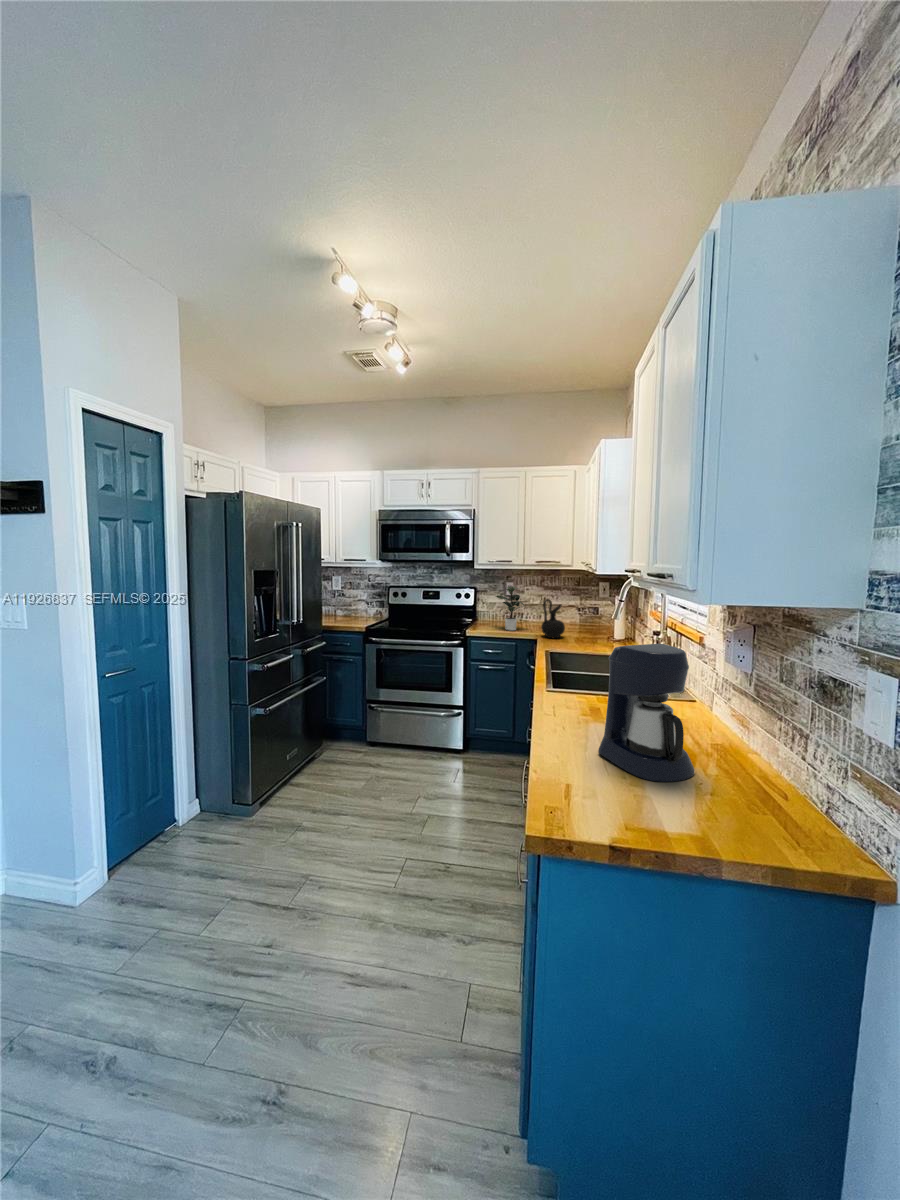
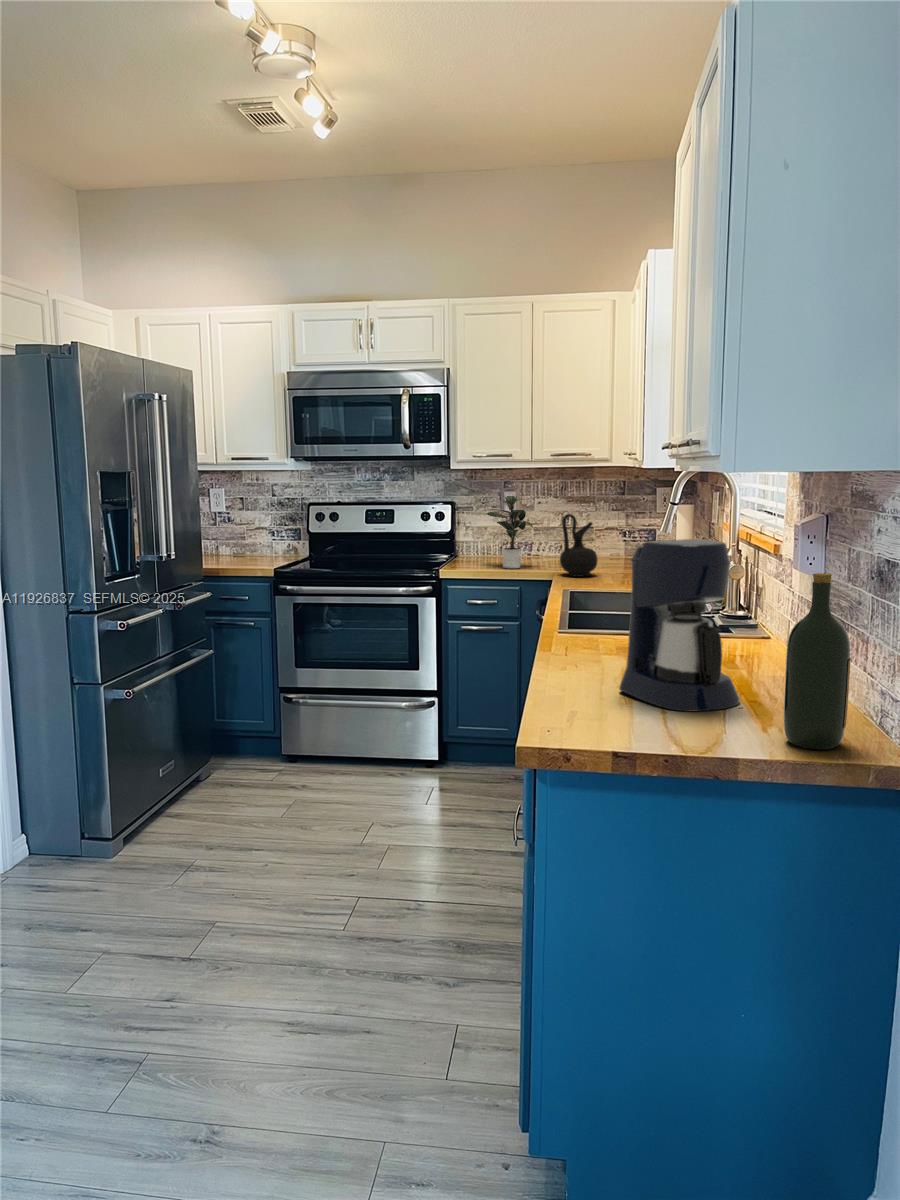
wine bottle: none [750,694,813,844] -> present [784,573,851,750]

